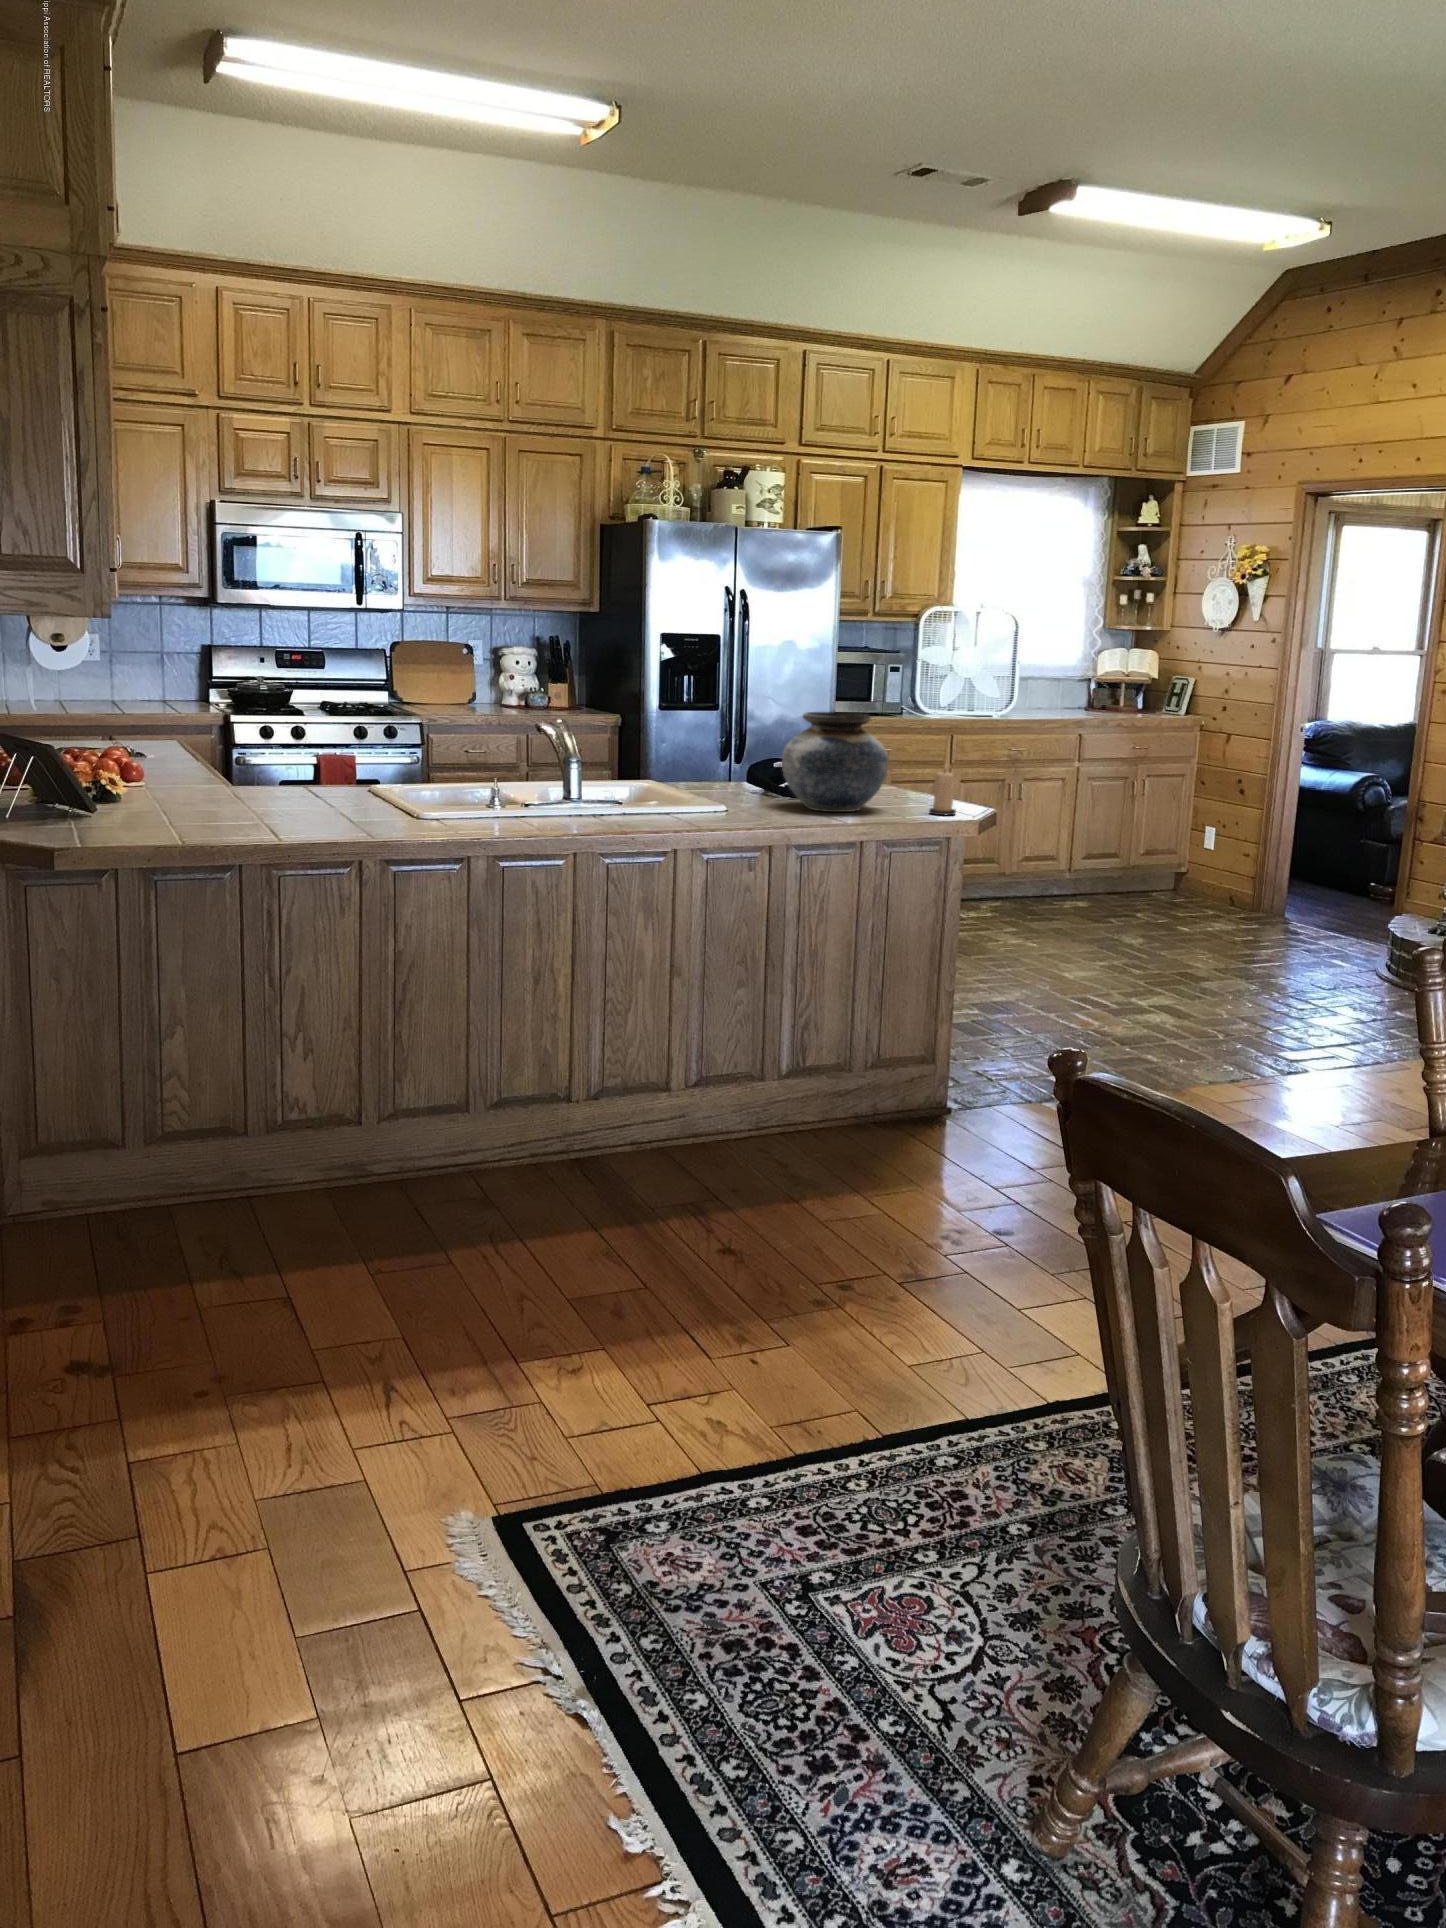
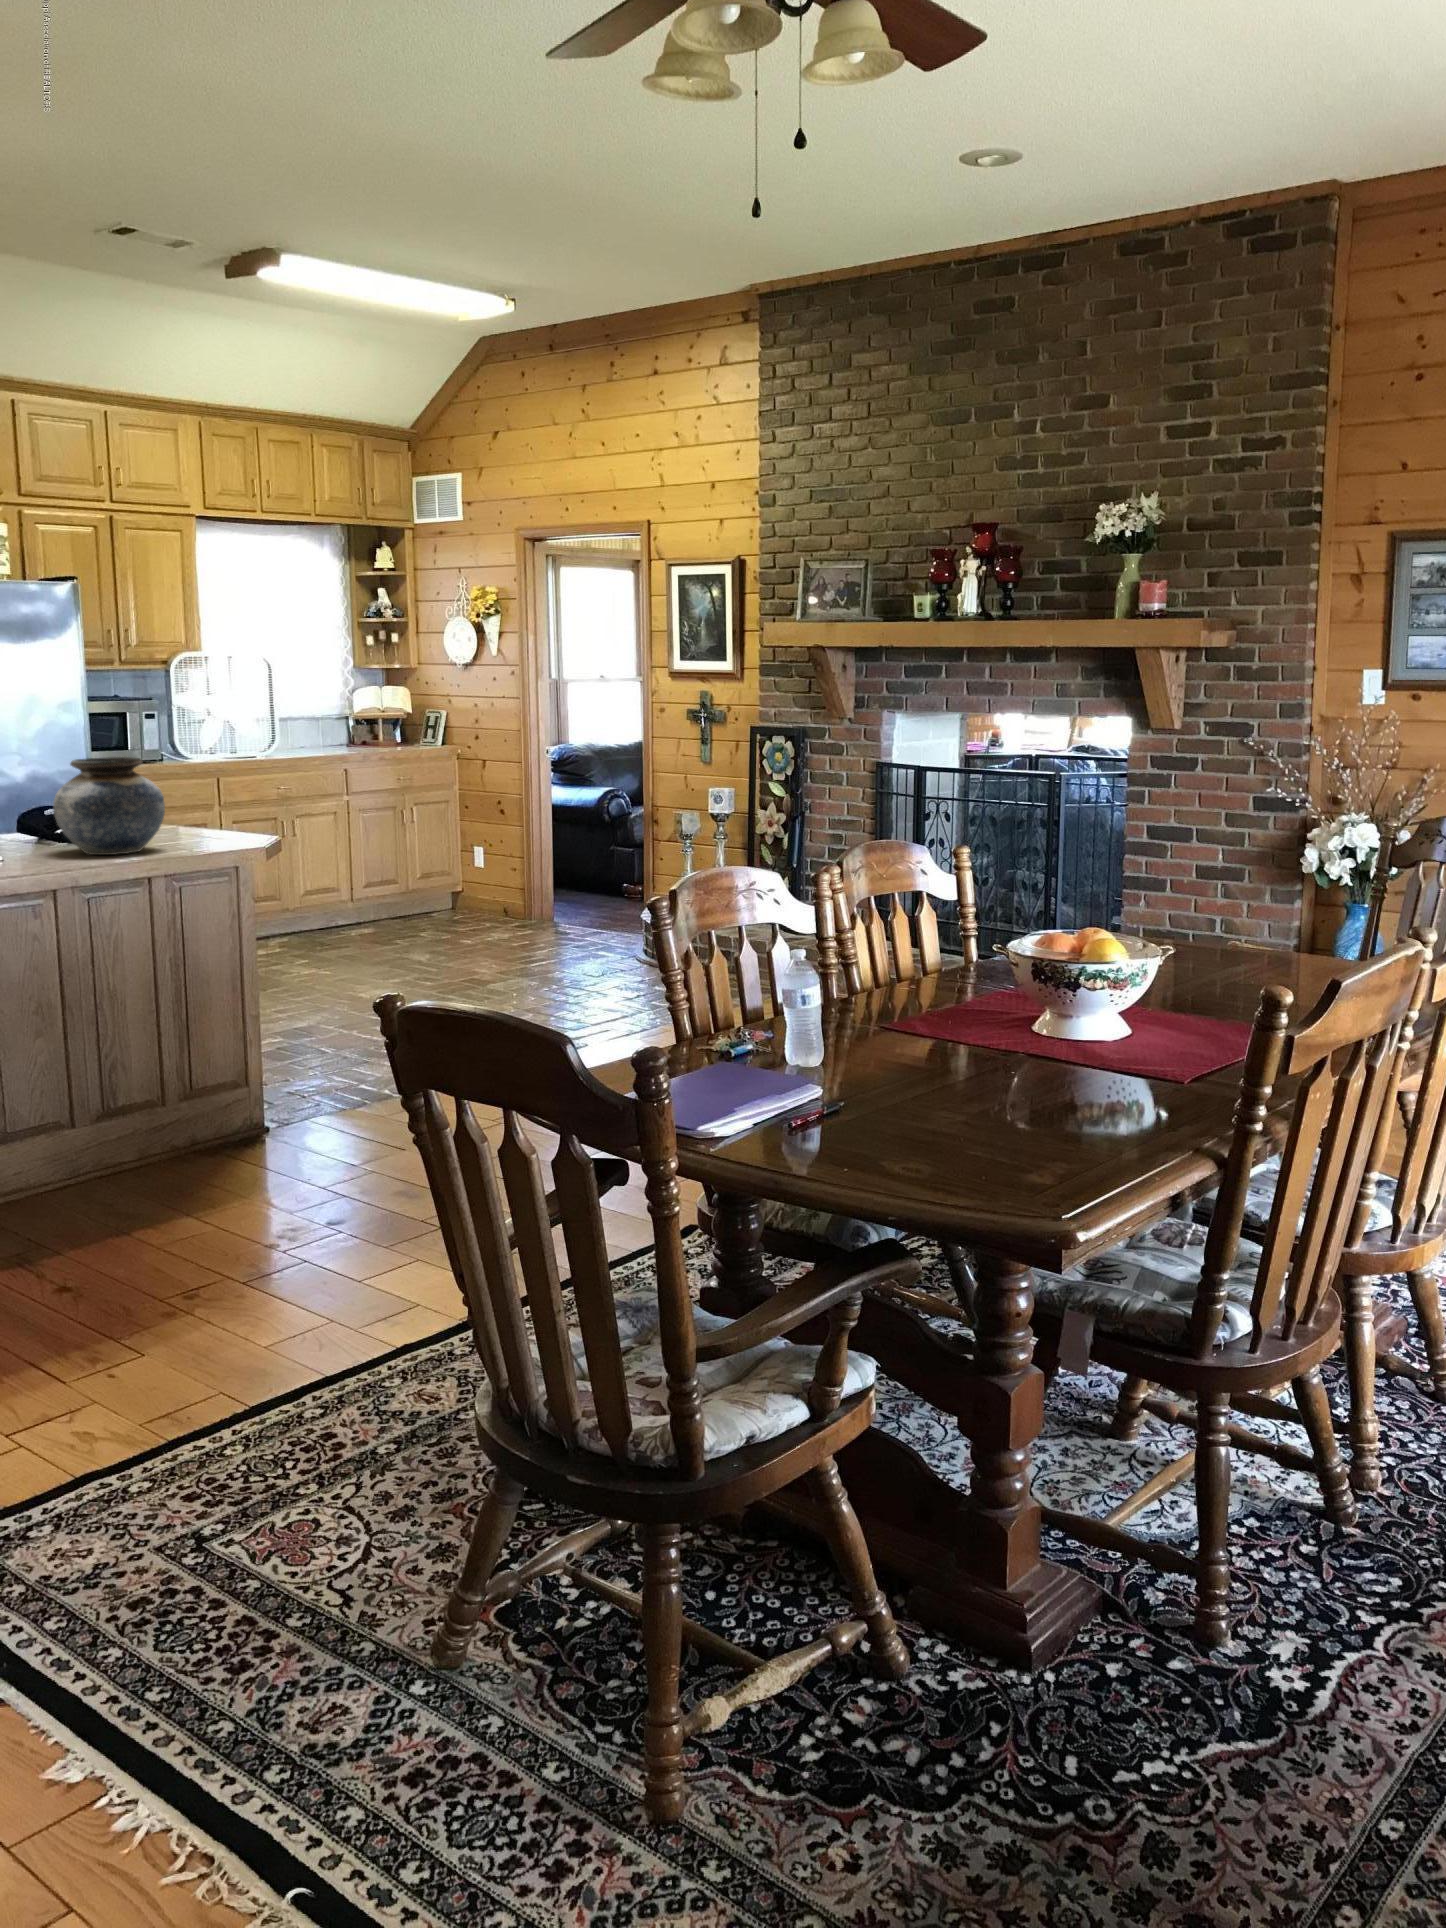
candle: present [929,771,956,815] -> none [212,804,239,848]

